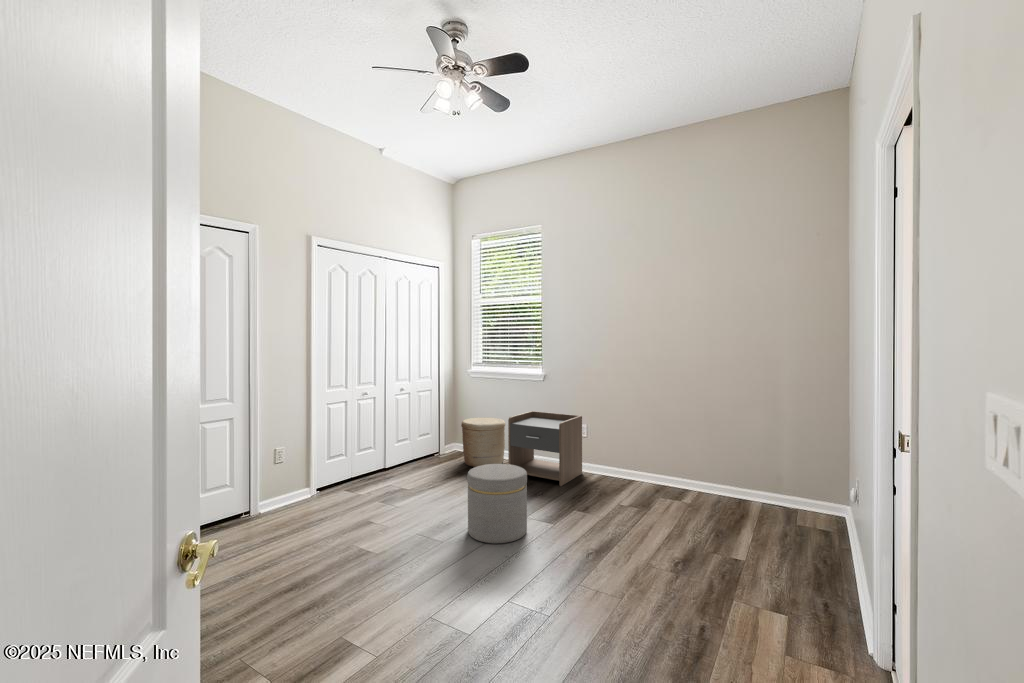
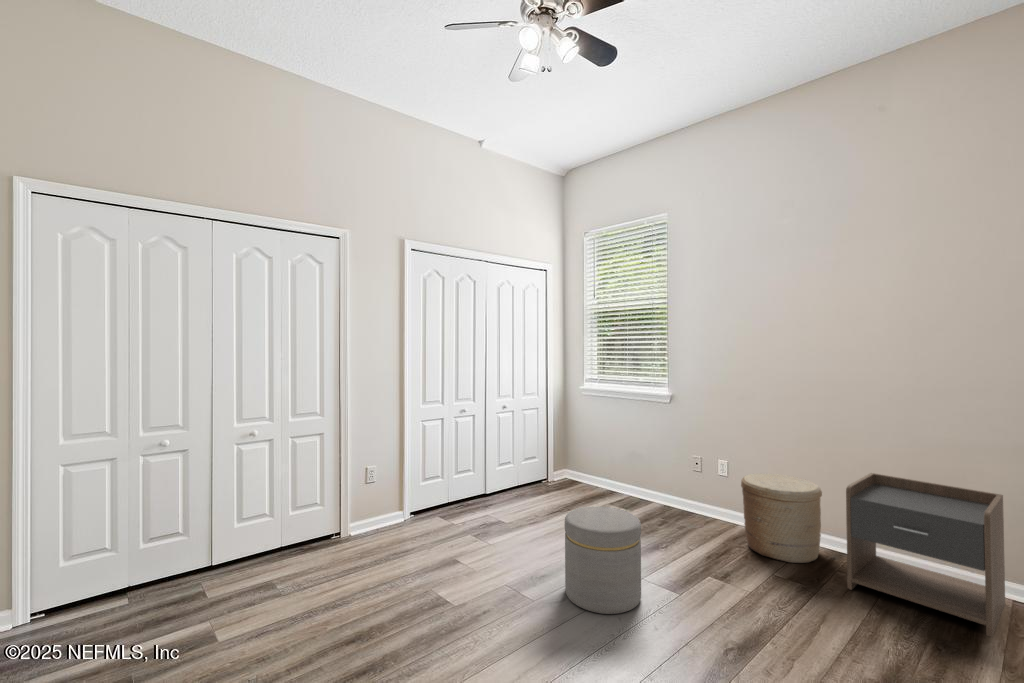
nightstand: present [508,411,582,486] -> present [846,473,1005,637]
woven basket: present [461,418,505,467] -> present [741,474,822,563]

